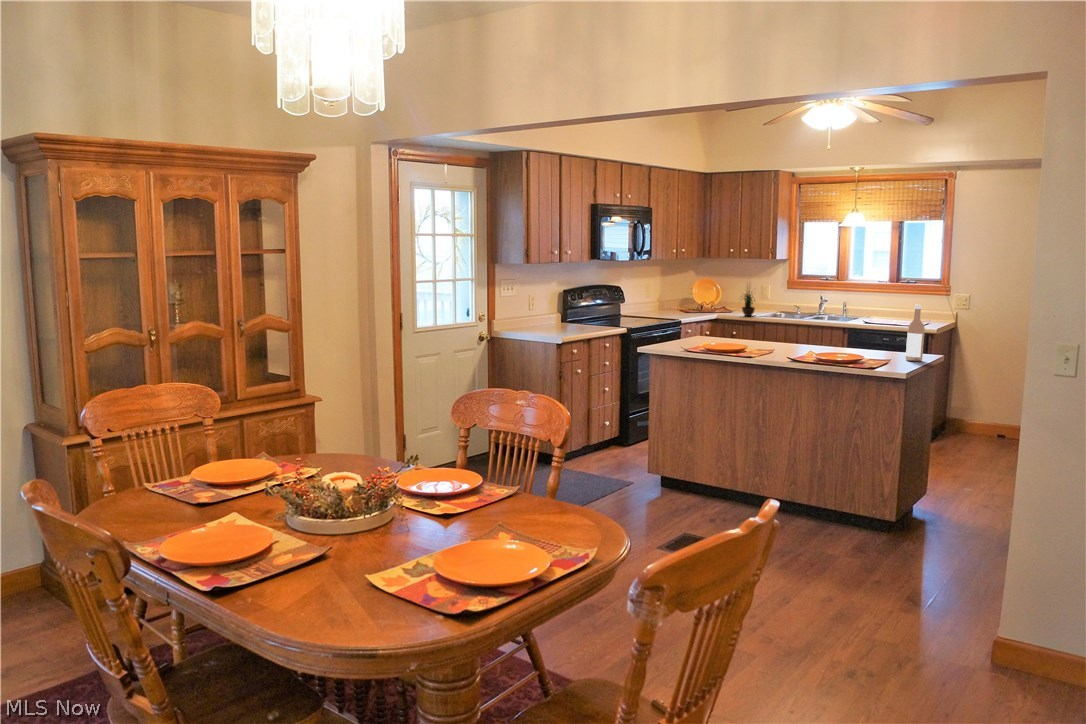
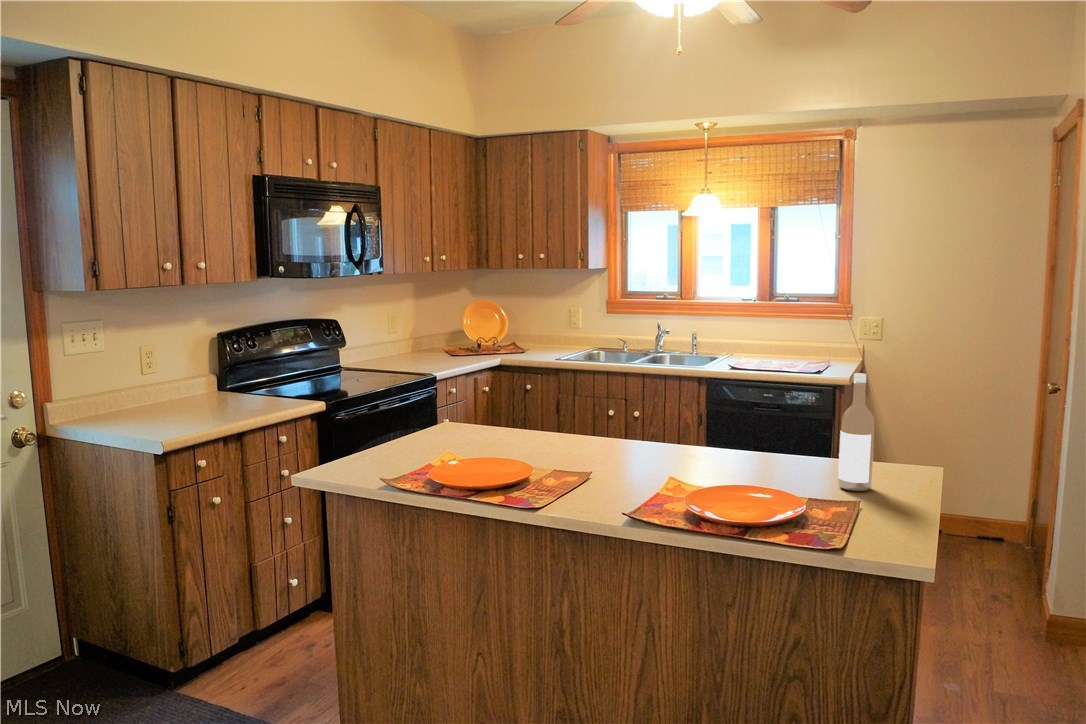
potted plant: present [742,291,755,316] -> none [532,294,564,359]

